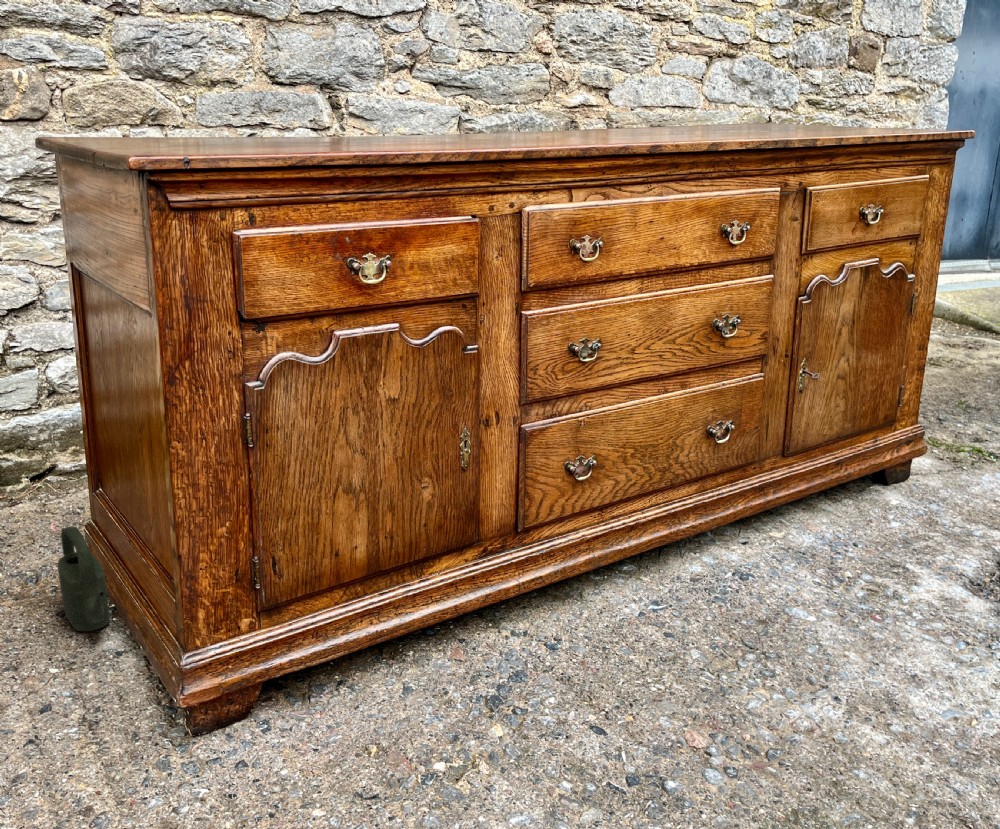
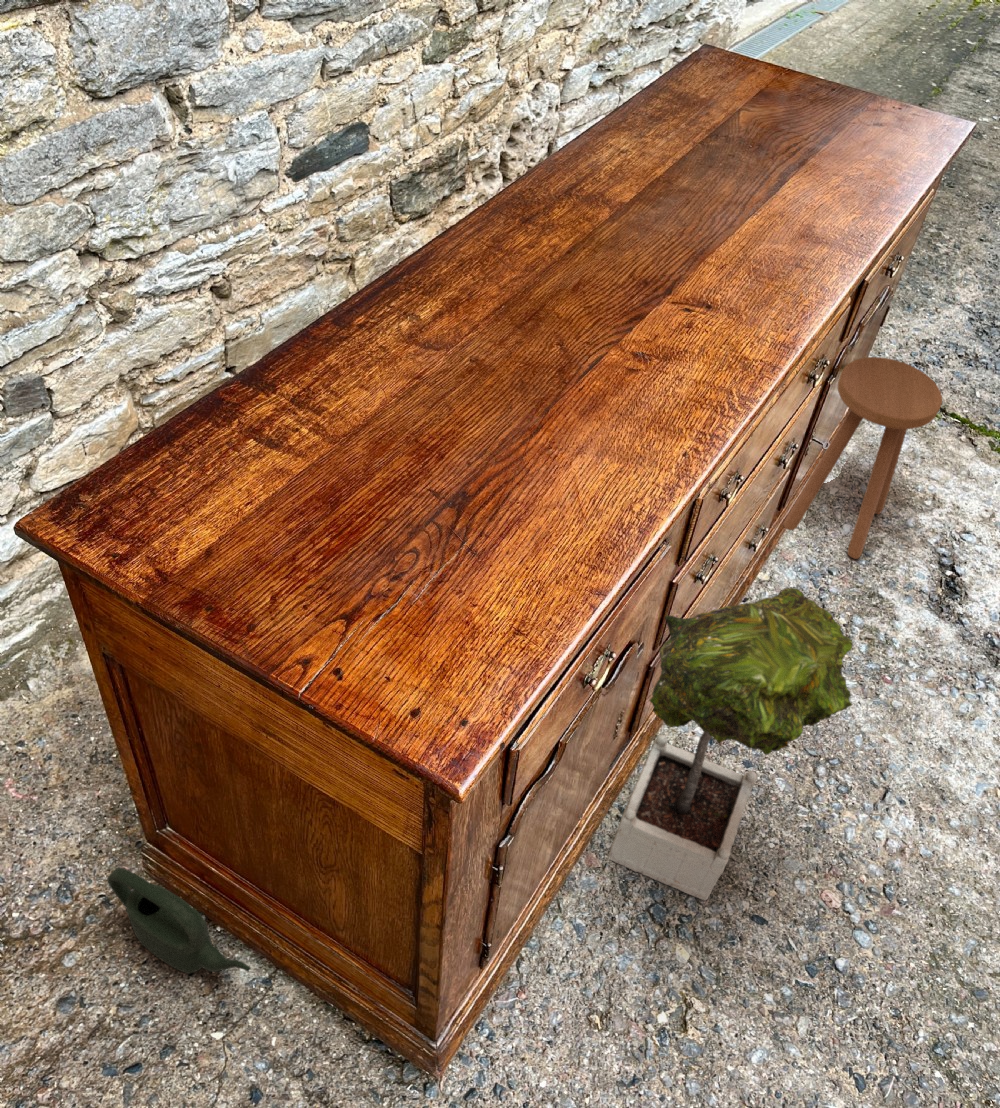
potted tree: none [448,288,645,706] -> present [608,588,853,901]
stool: none [825,346,962,548] -> present [784,357,942,559]

